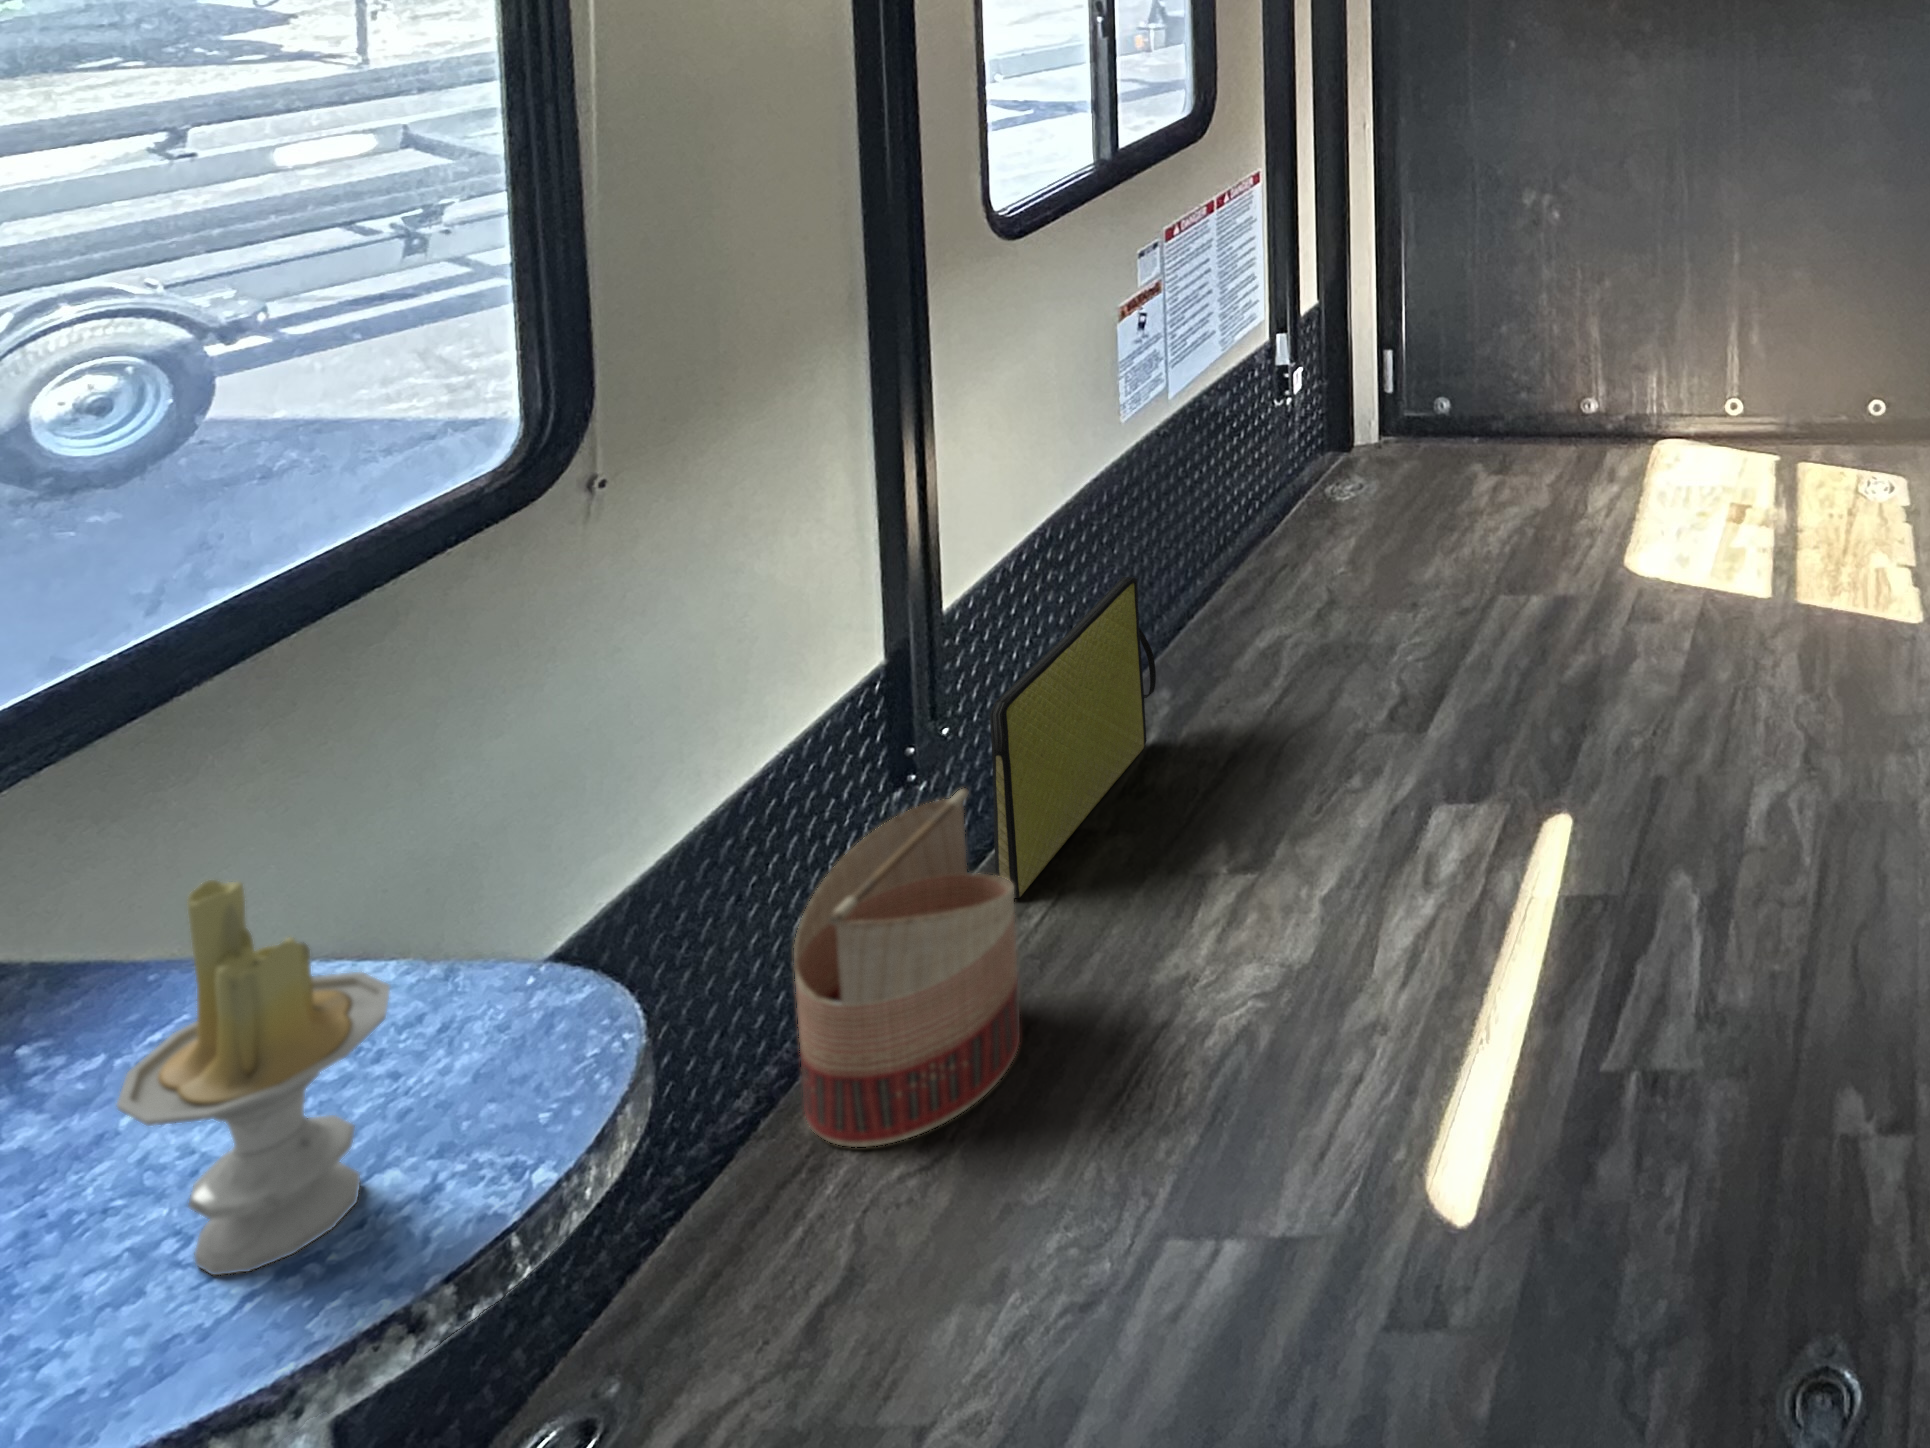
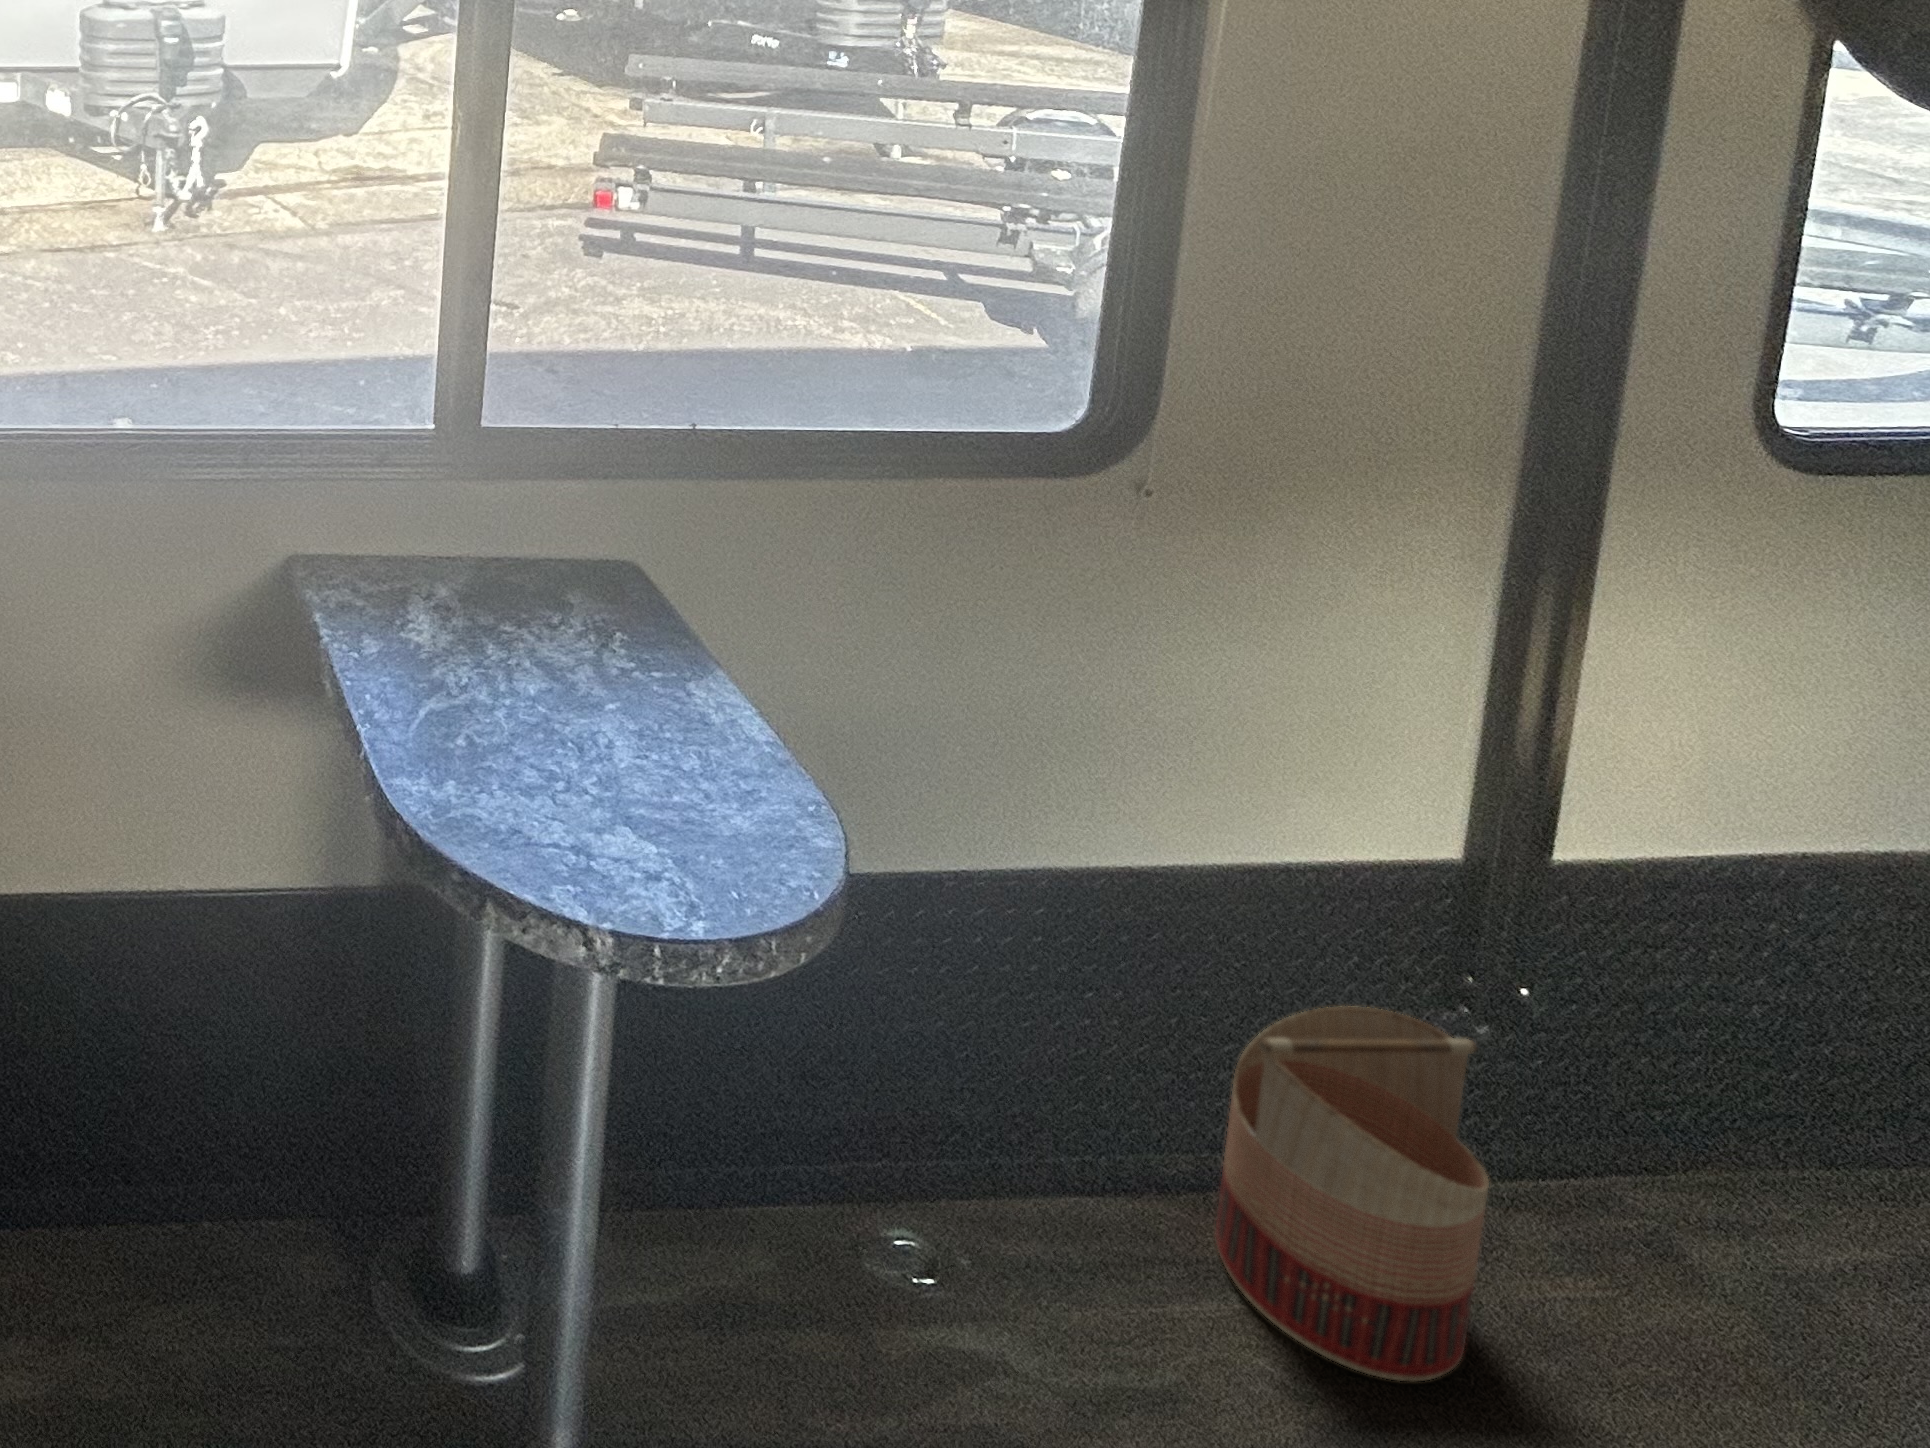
bag: present [990,577,1156,898] -> none [1532,982,1896,1239]
candle: present [117,880,390,1275] -> none [538,565,675,849]

